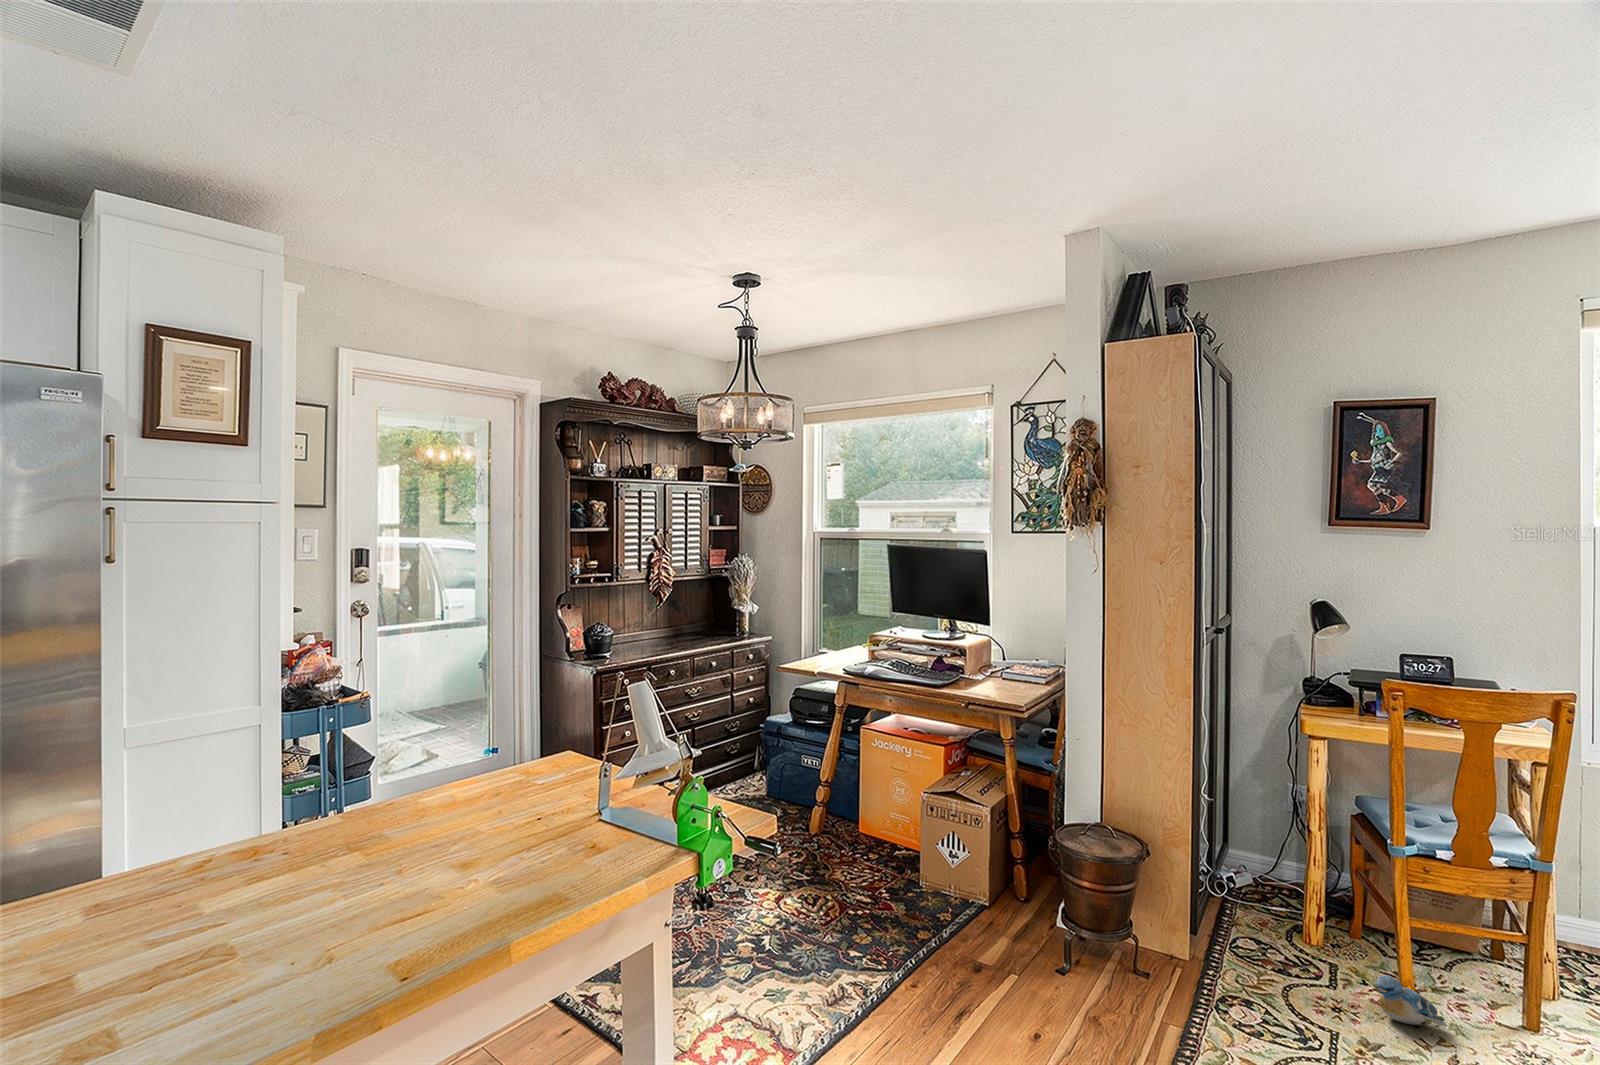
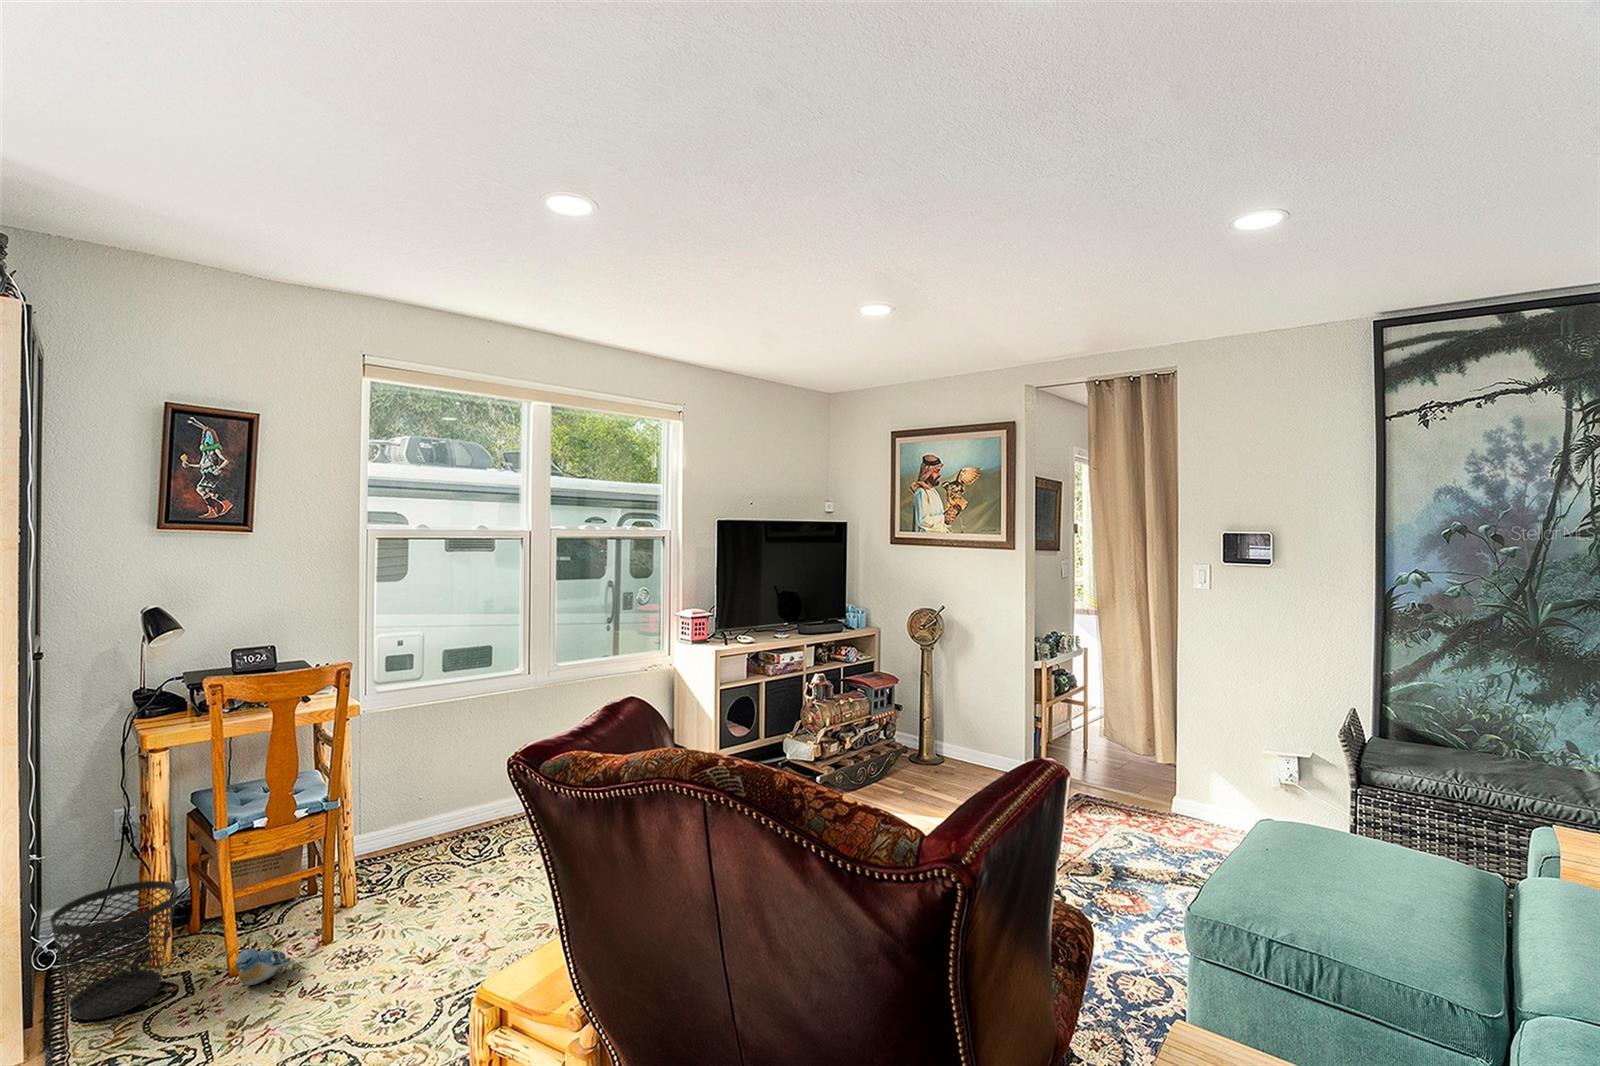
wastebasket: none [1220,843,1325,968] -> present [50,881,178,1020]

